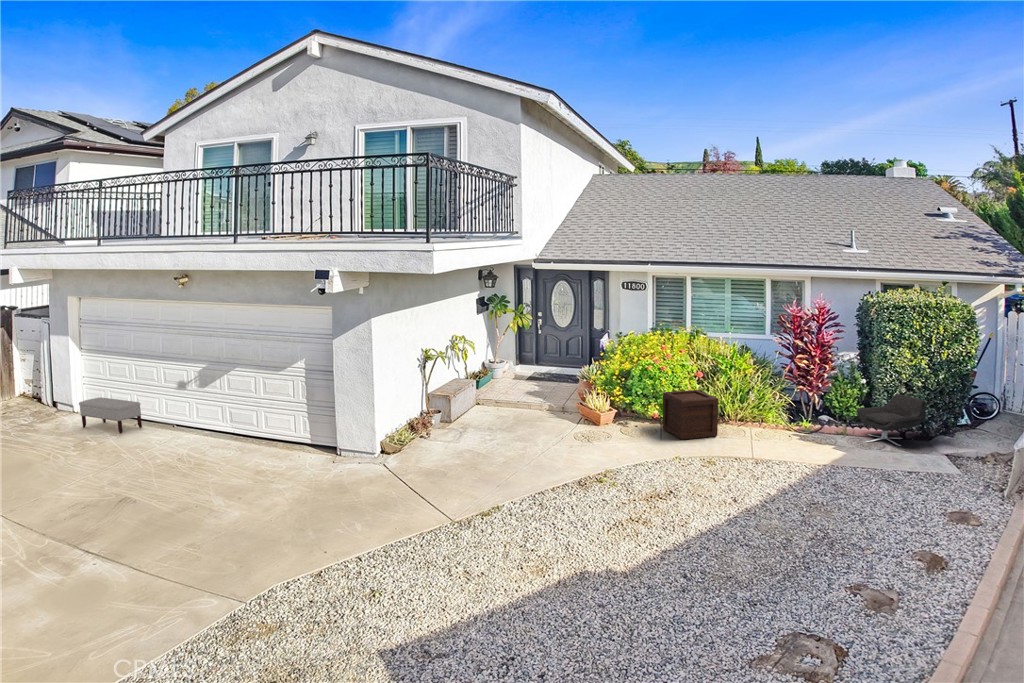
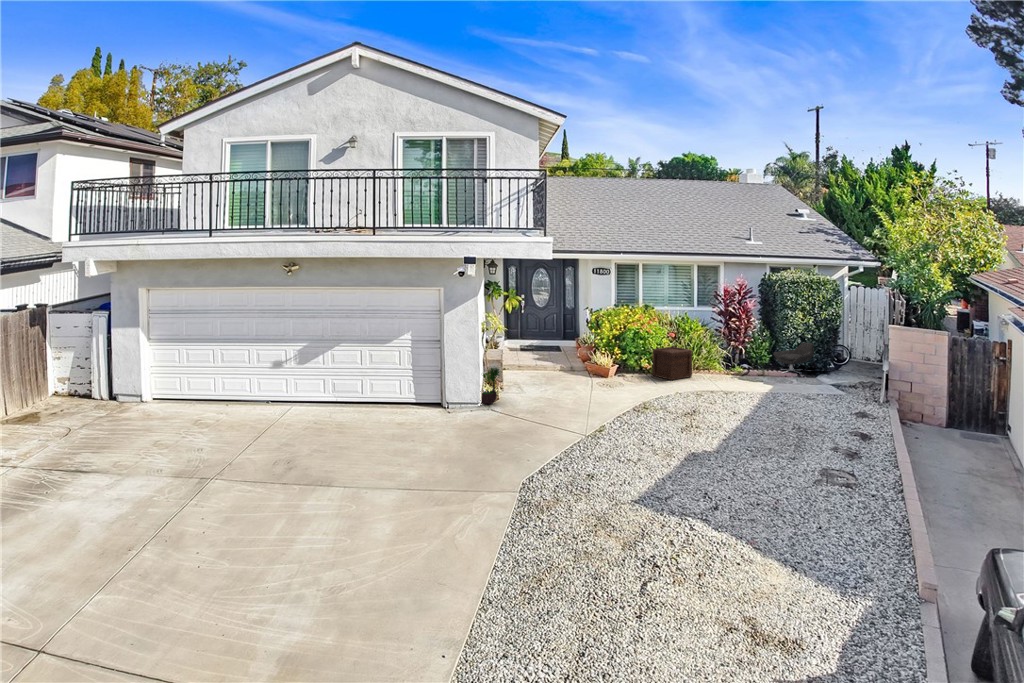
bench: present [79,397,142,434] -> none [170,382,232,410]
potted tree: none [381,404,413,458] -> present [480,368,501,404]

